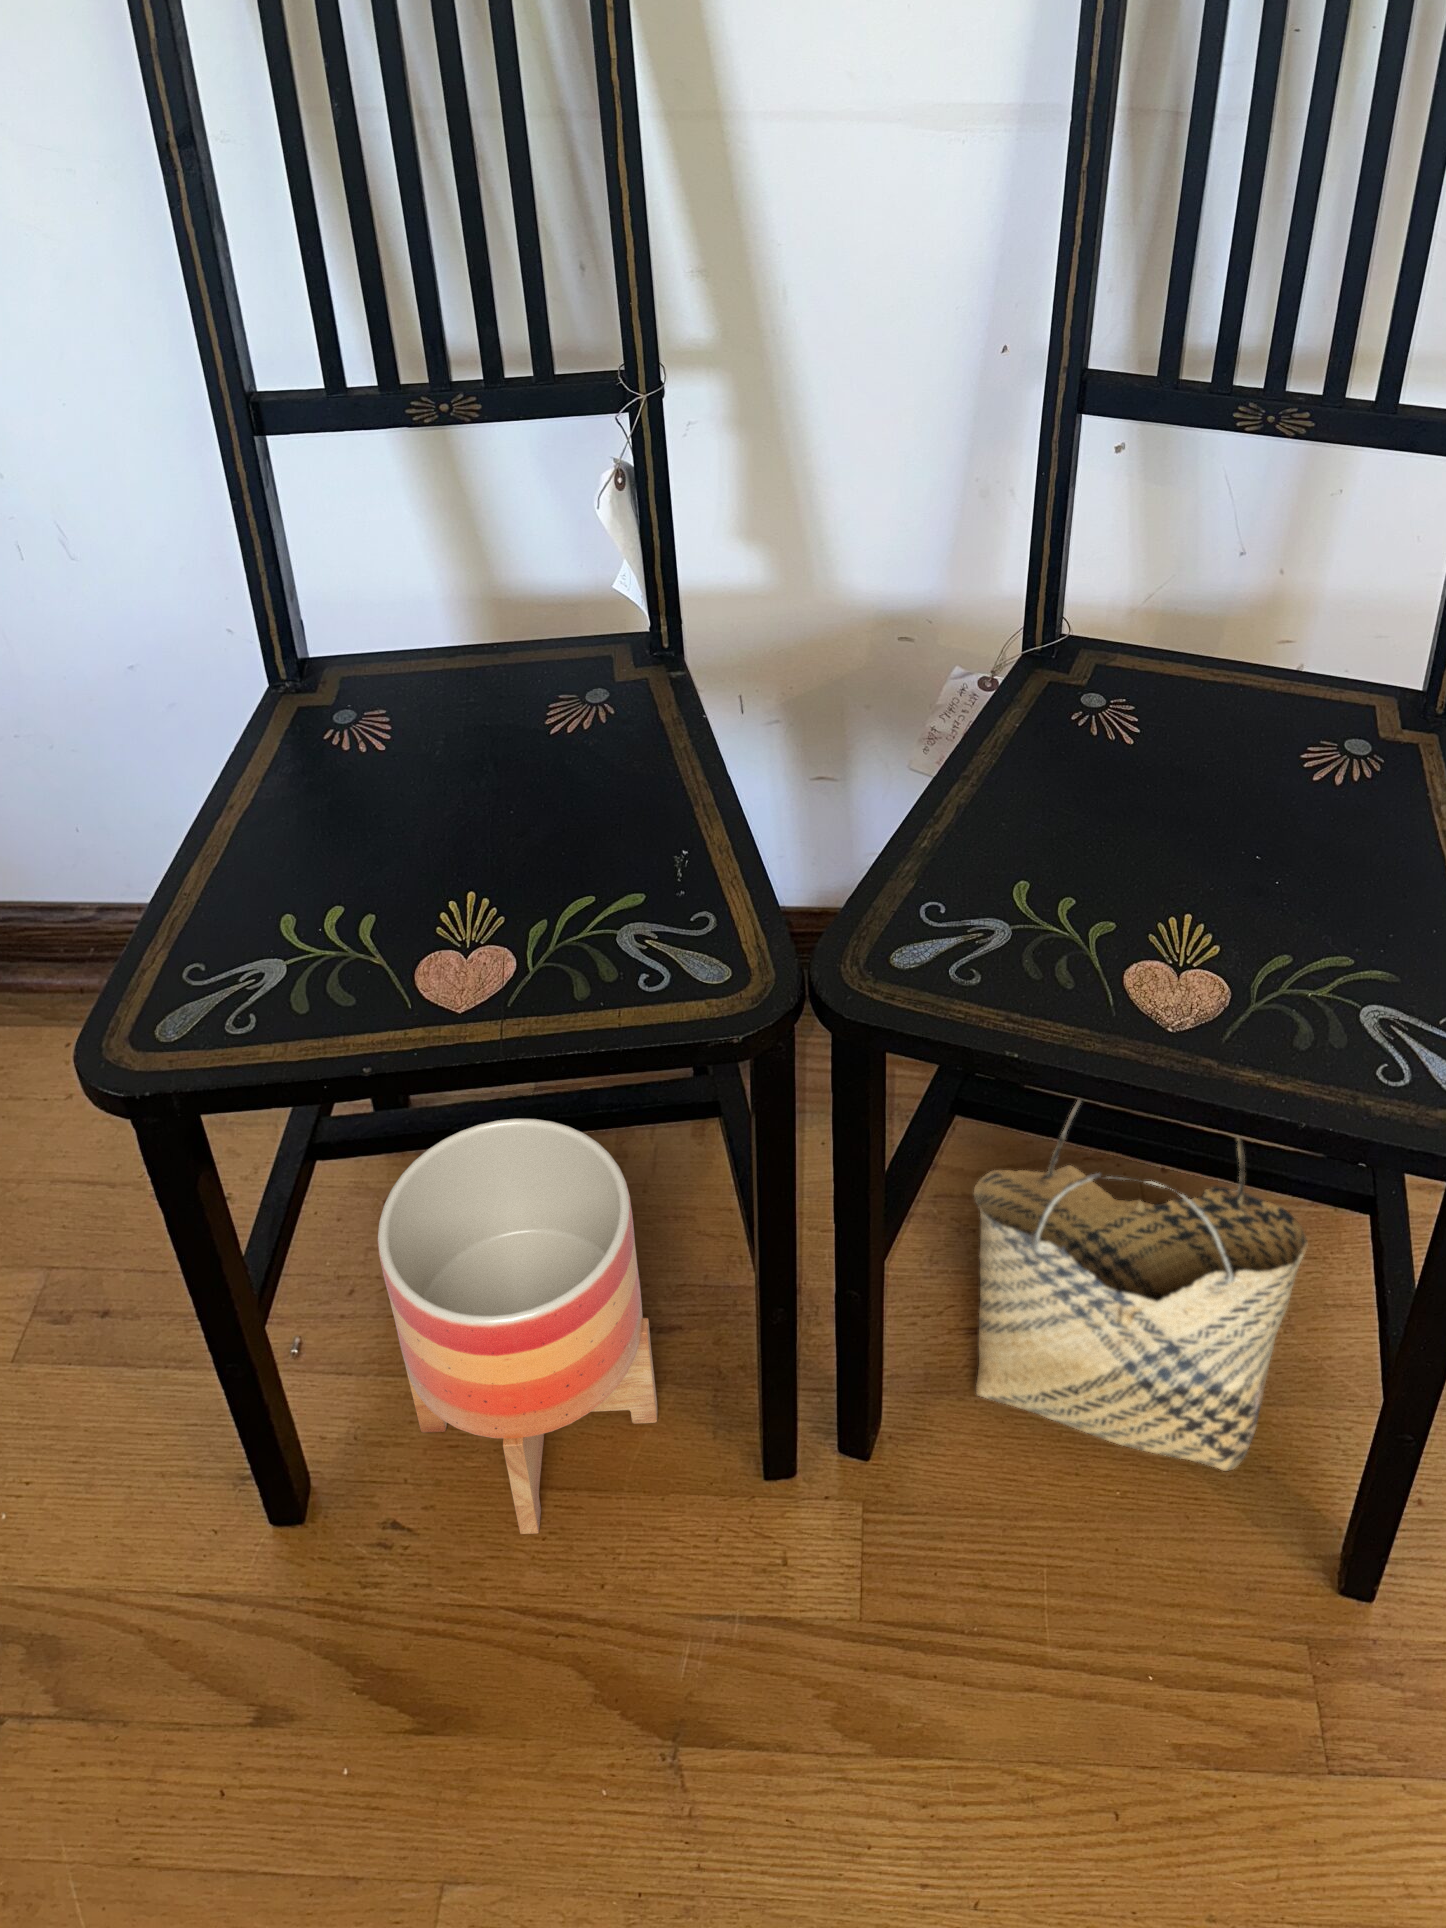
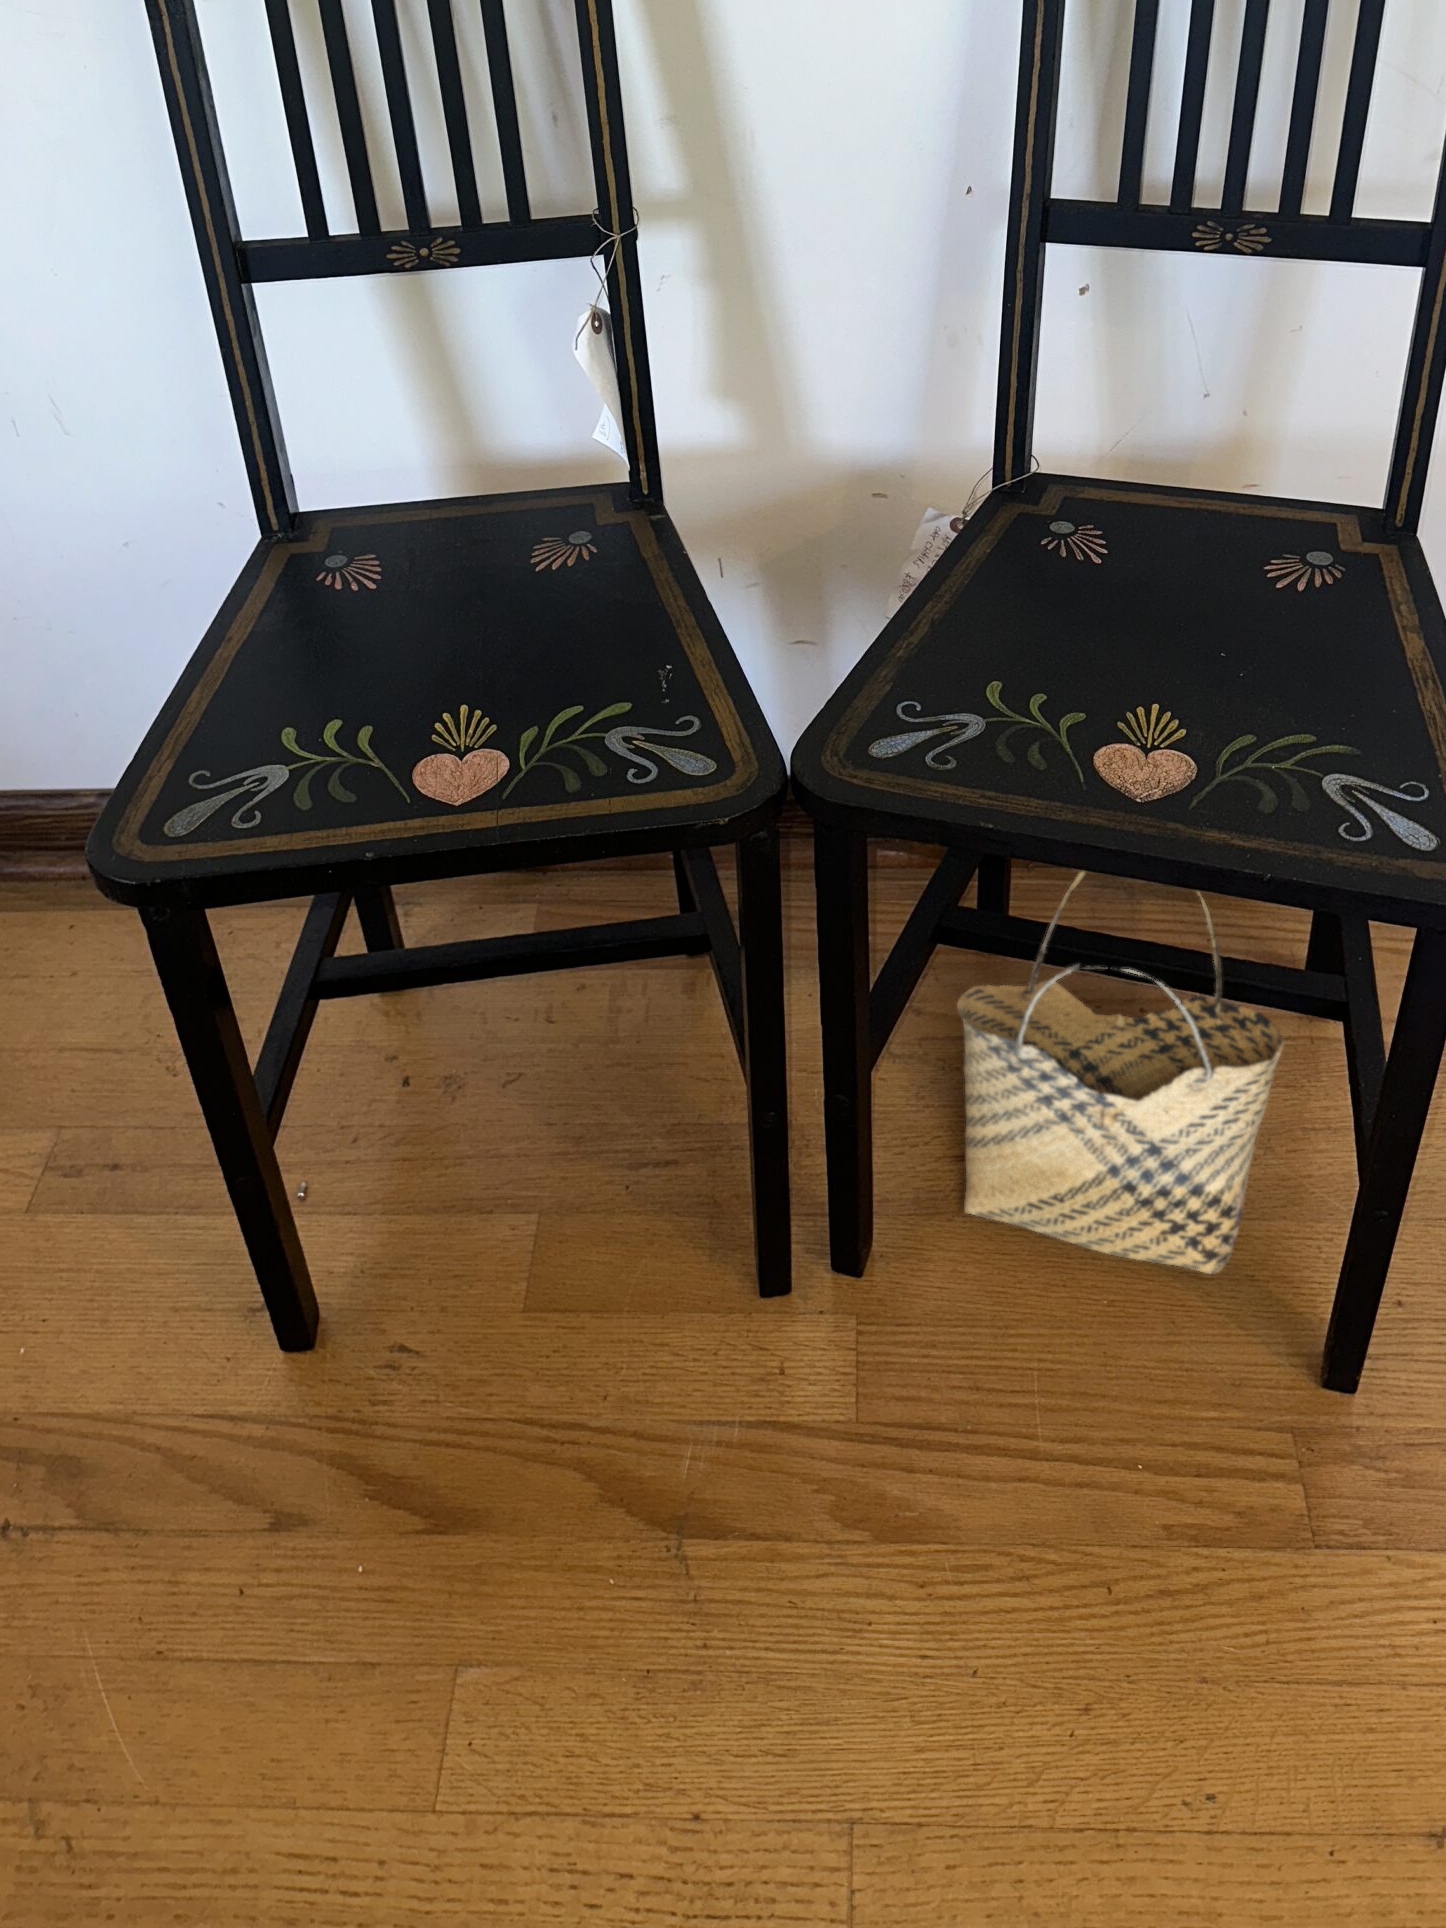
planter: present [378,1119,657,1534] -> none [377,945,654,1349]

